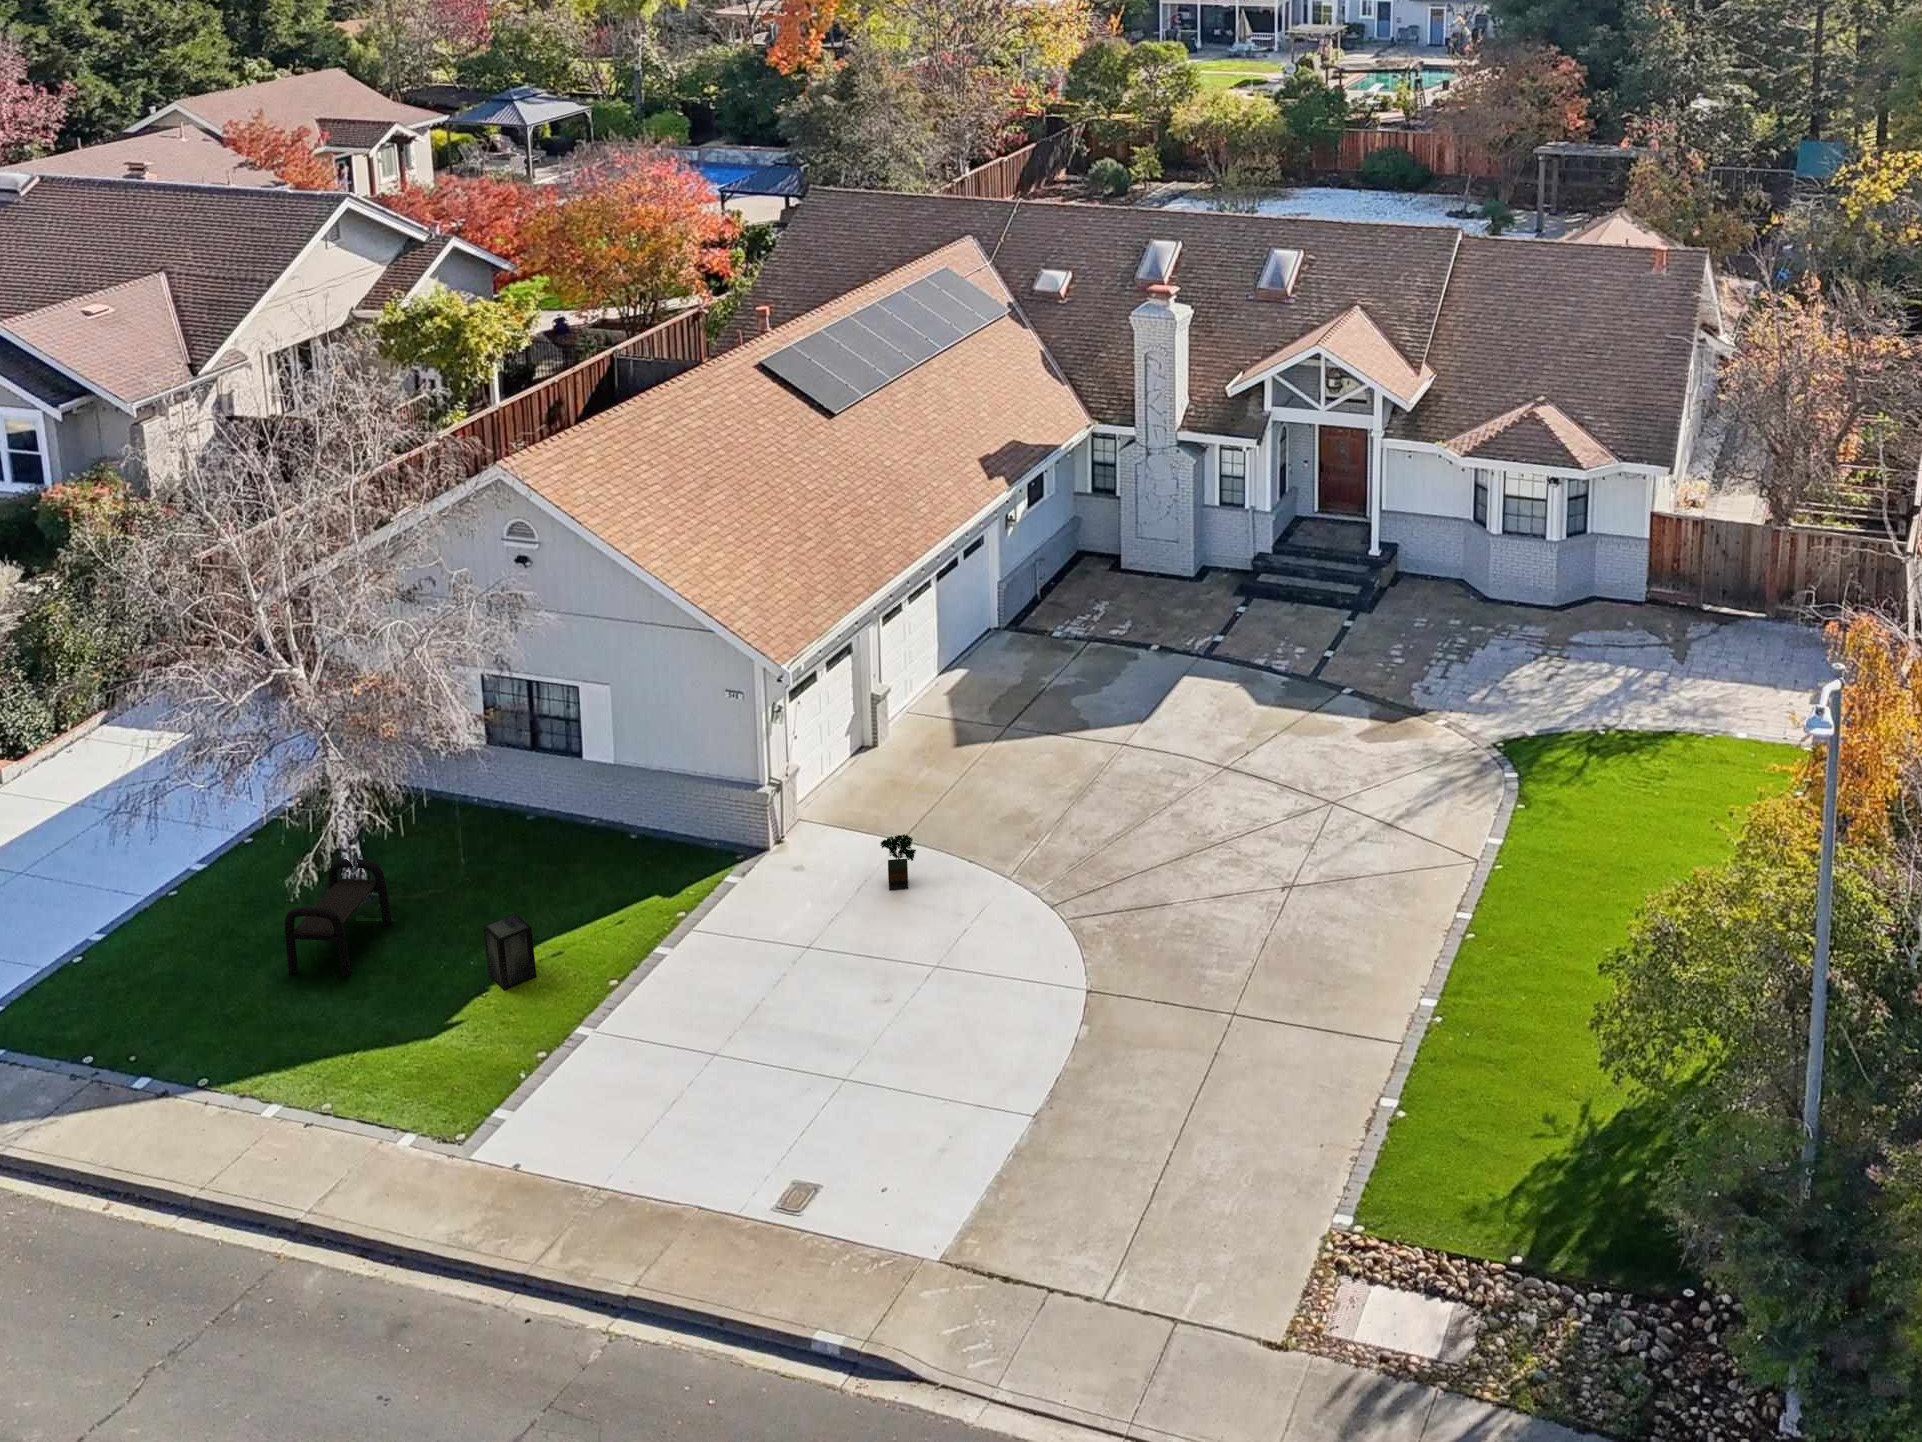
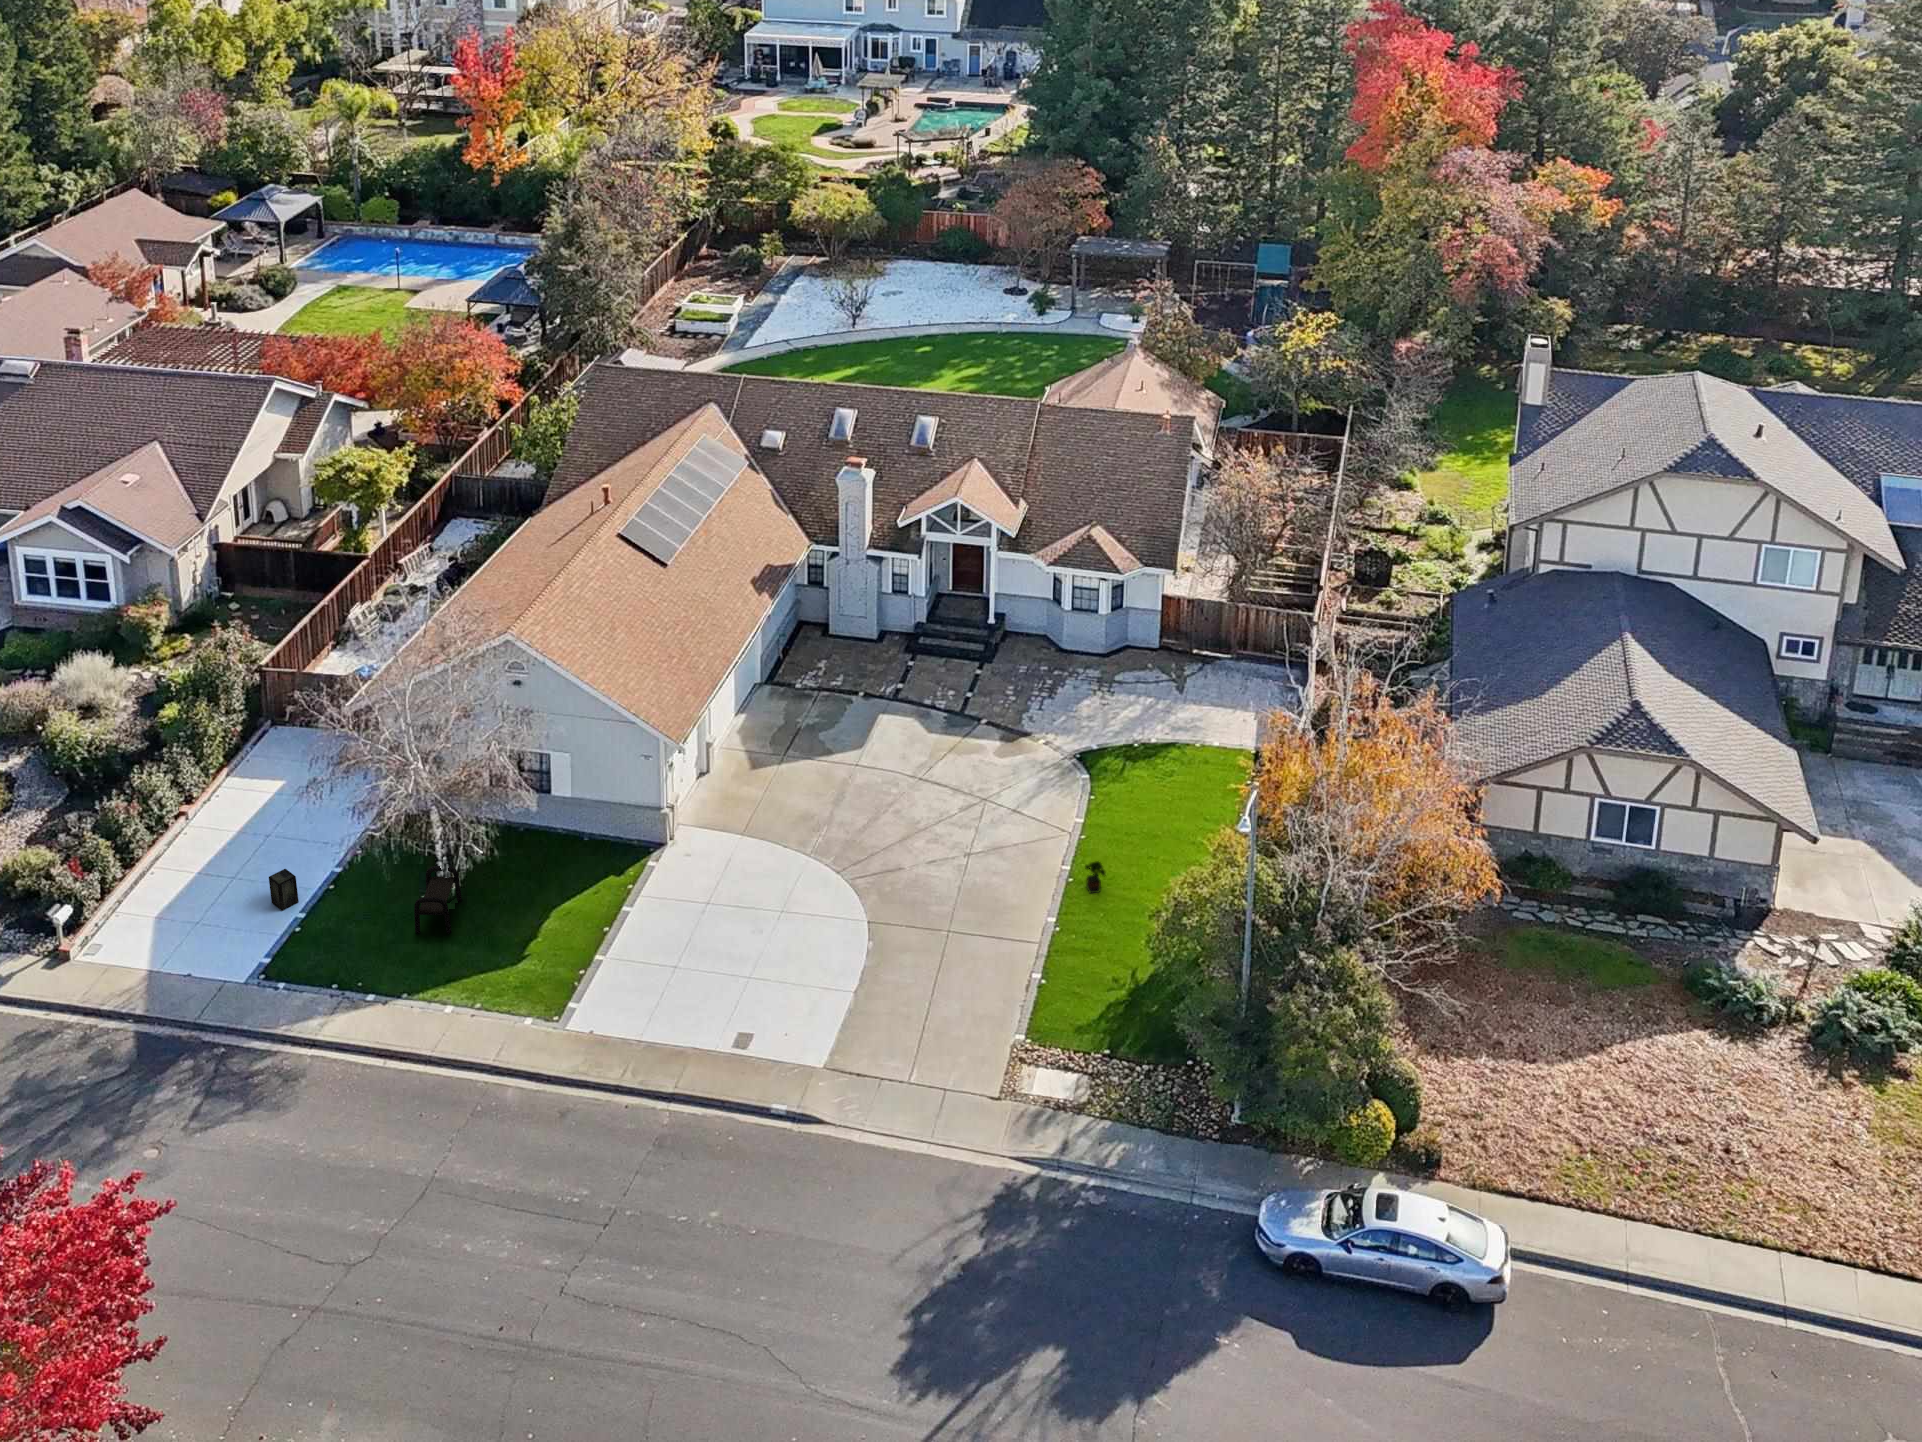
potted tree: present [881,834,916,890] -> present [1085,861,1106,893]
storage box: present [483,913,536,990] -> present [269,869,299,911]

